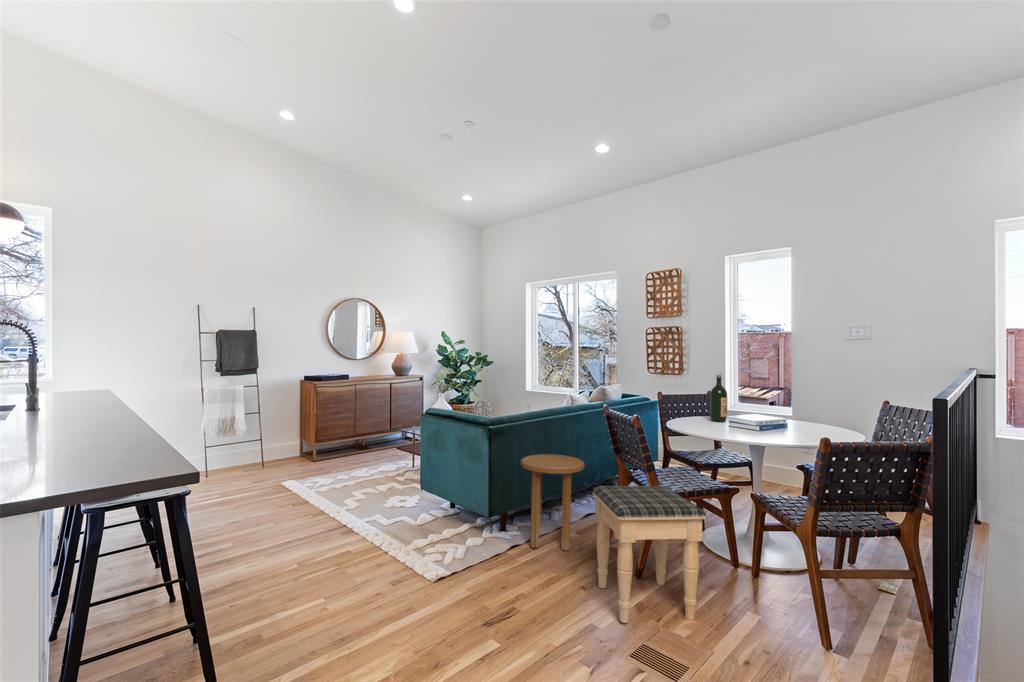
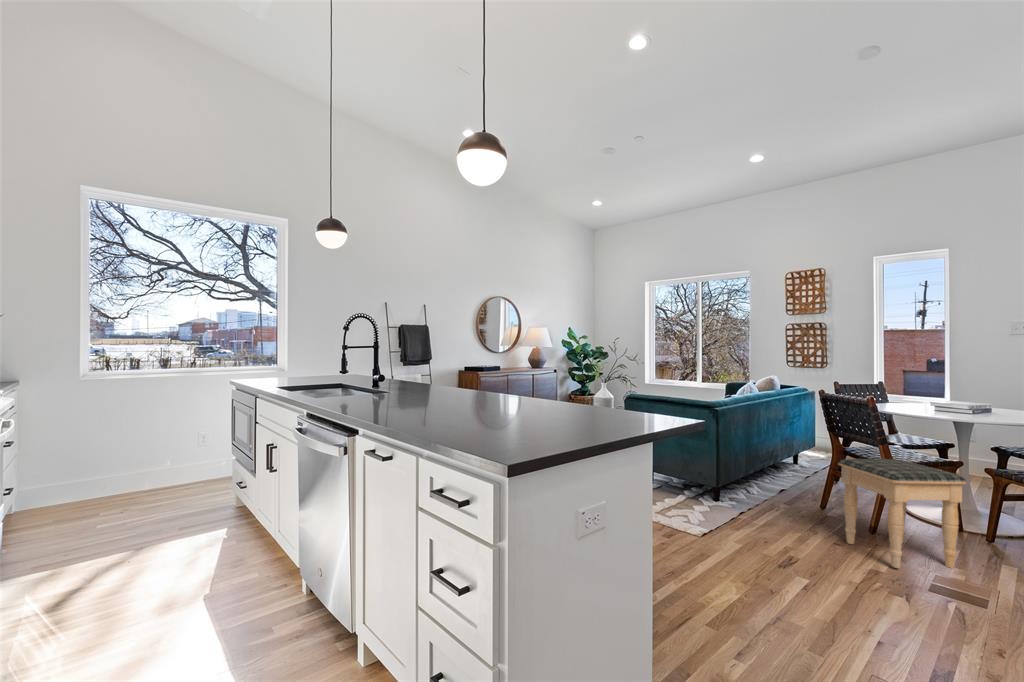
wine bottle: present [710,375,727,422] -> none [905,366,924,407]
side table: present [521,454,585,551] -> none [740,435,802,517]

